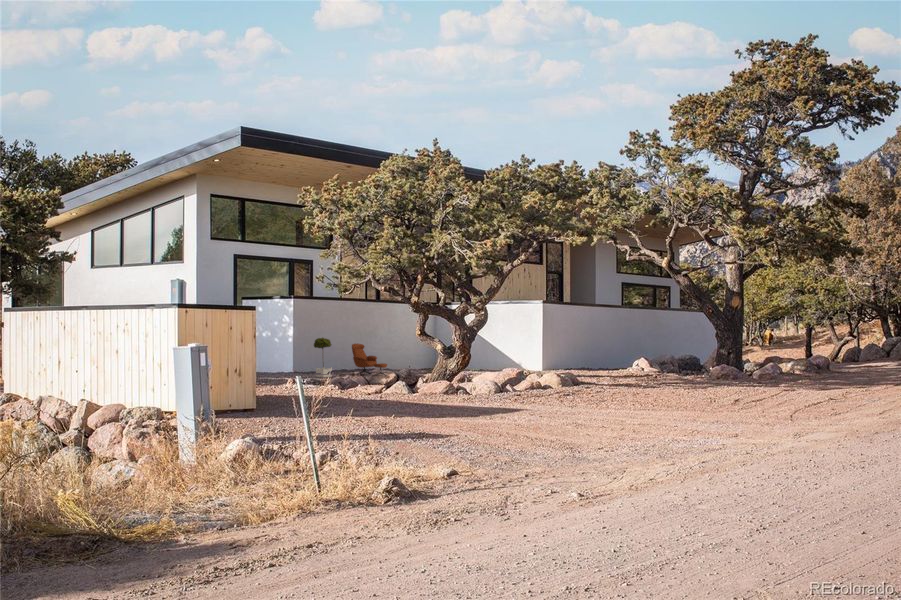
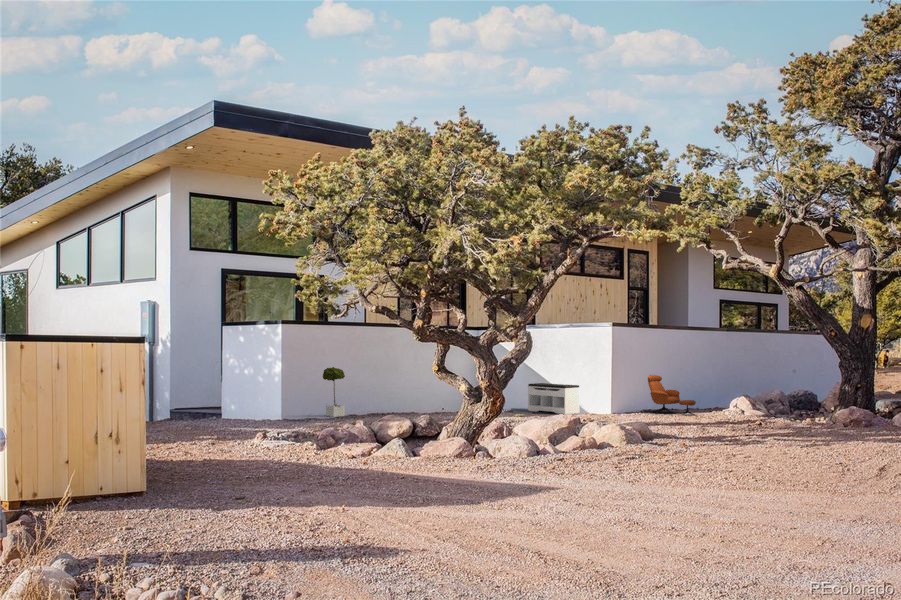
lounge chair: present [352,344,387,376] -> present [648,375,696,415]
bench: none [474,351,516,374] -> present [528,383,580,414]

